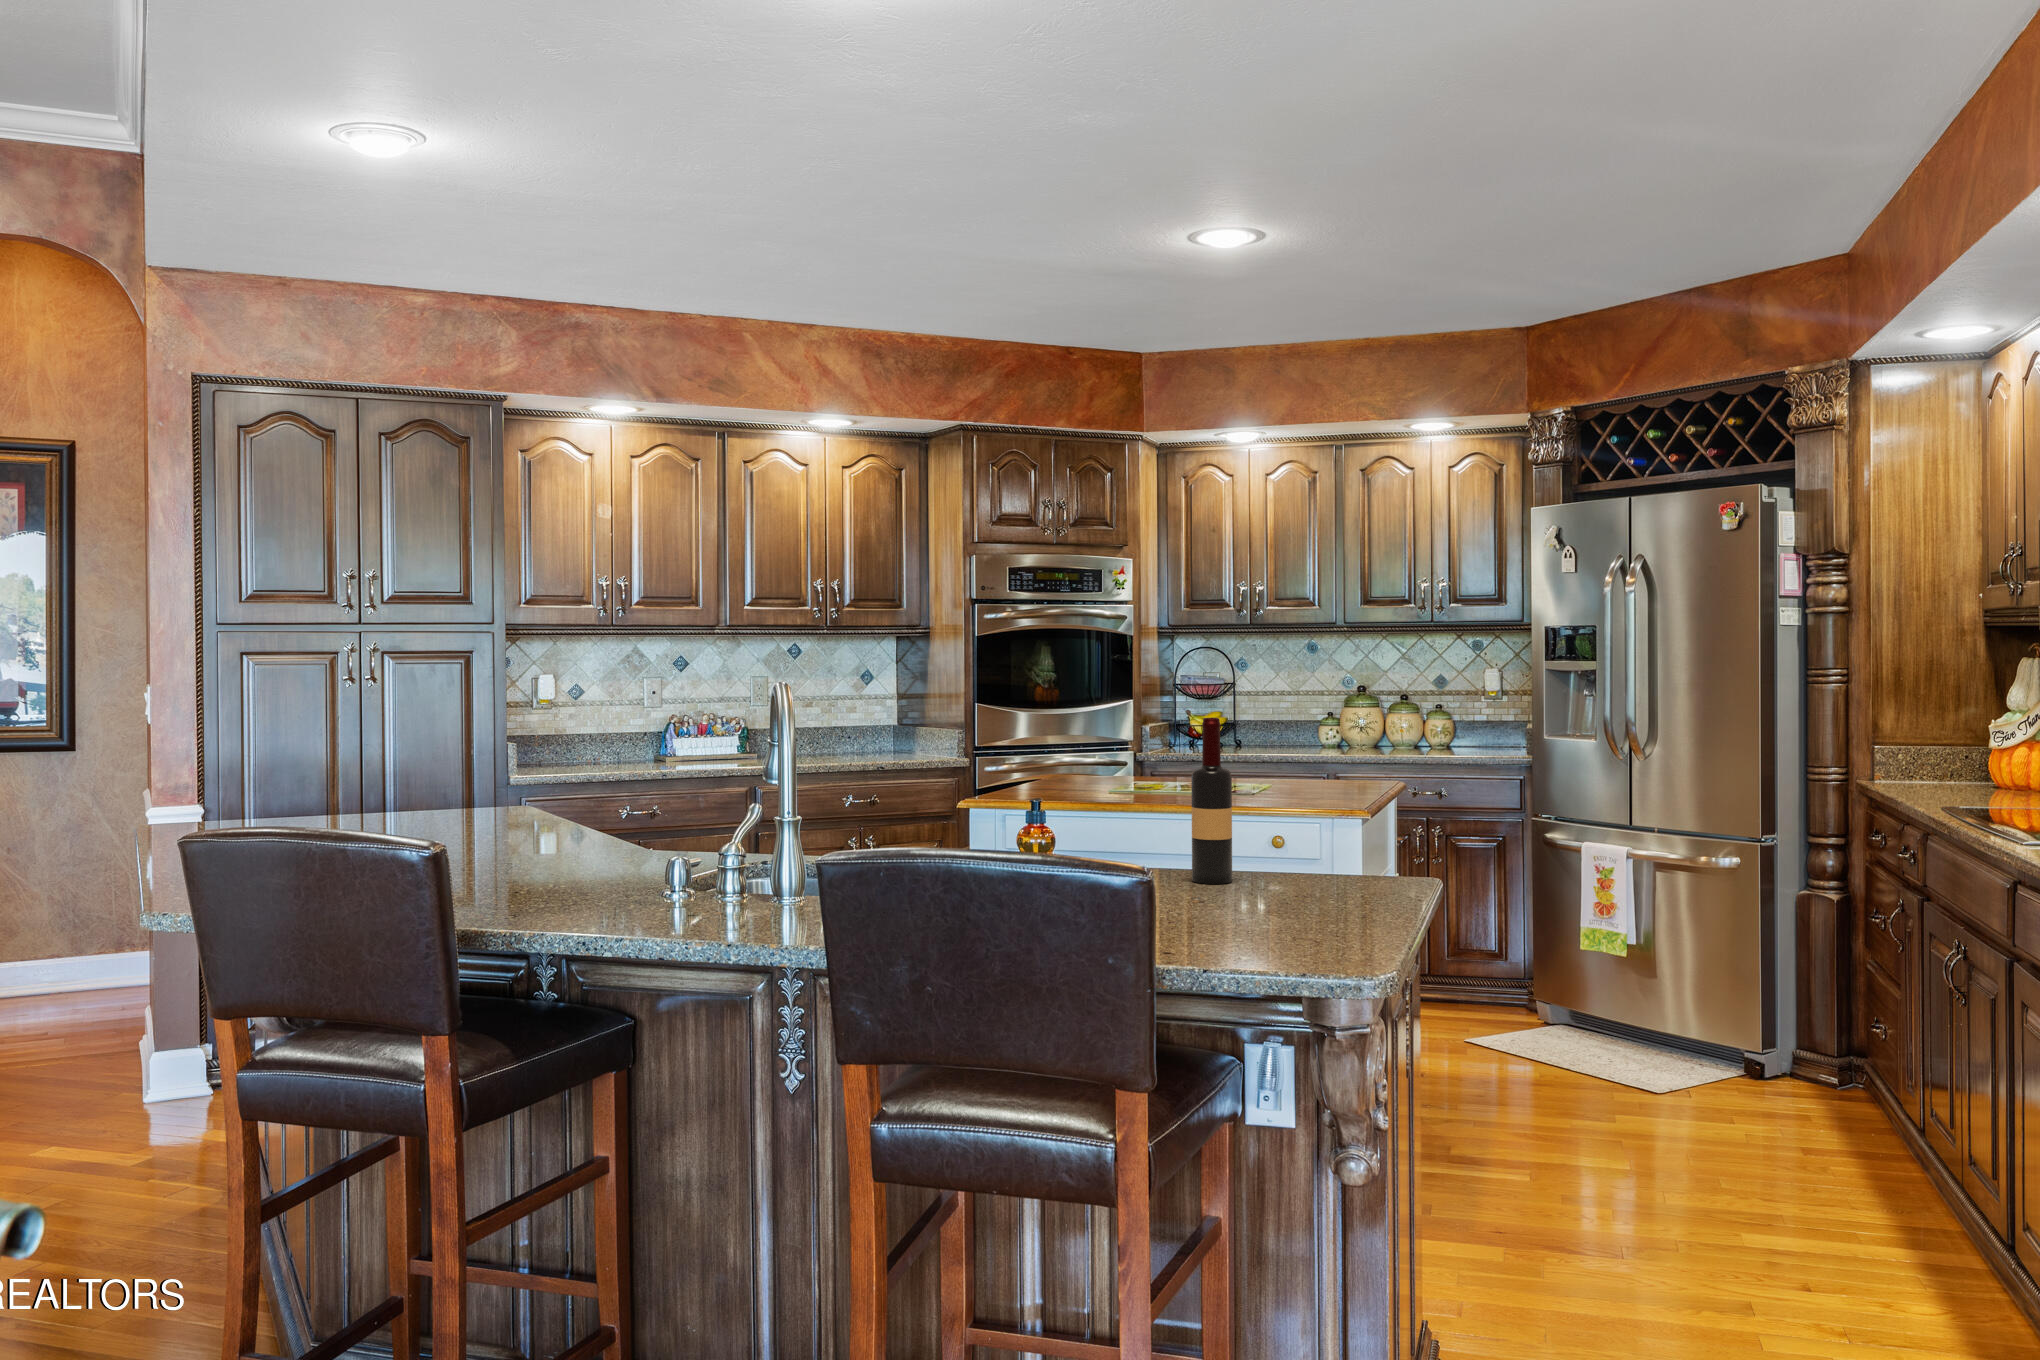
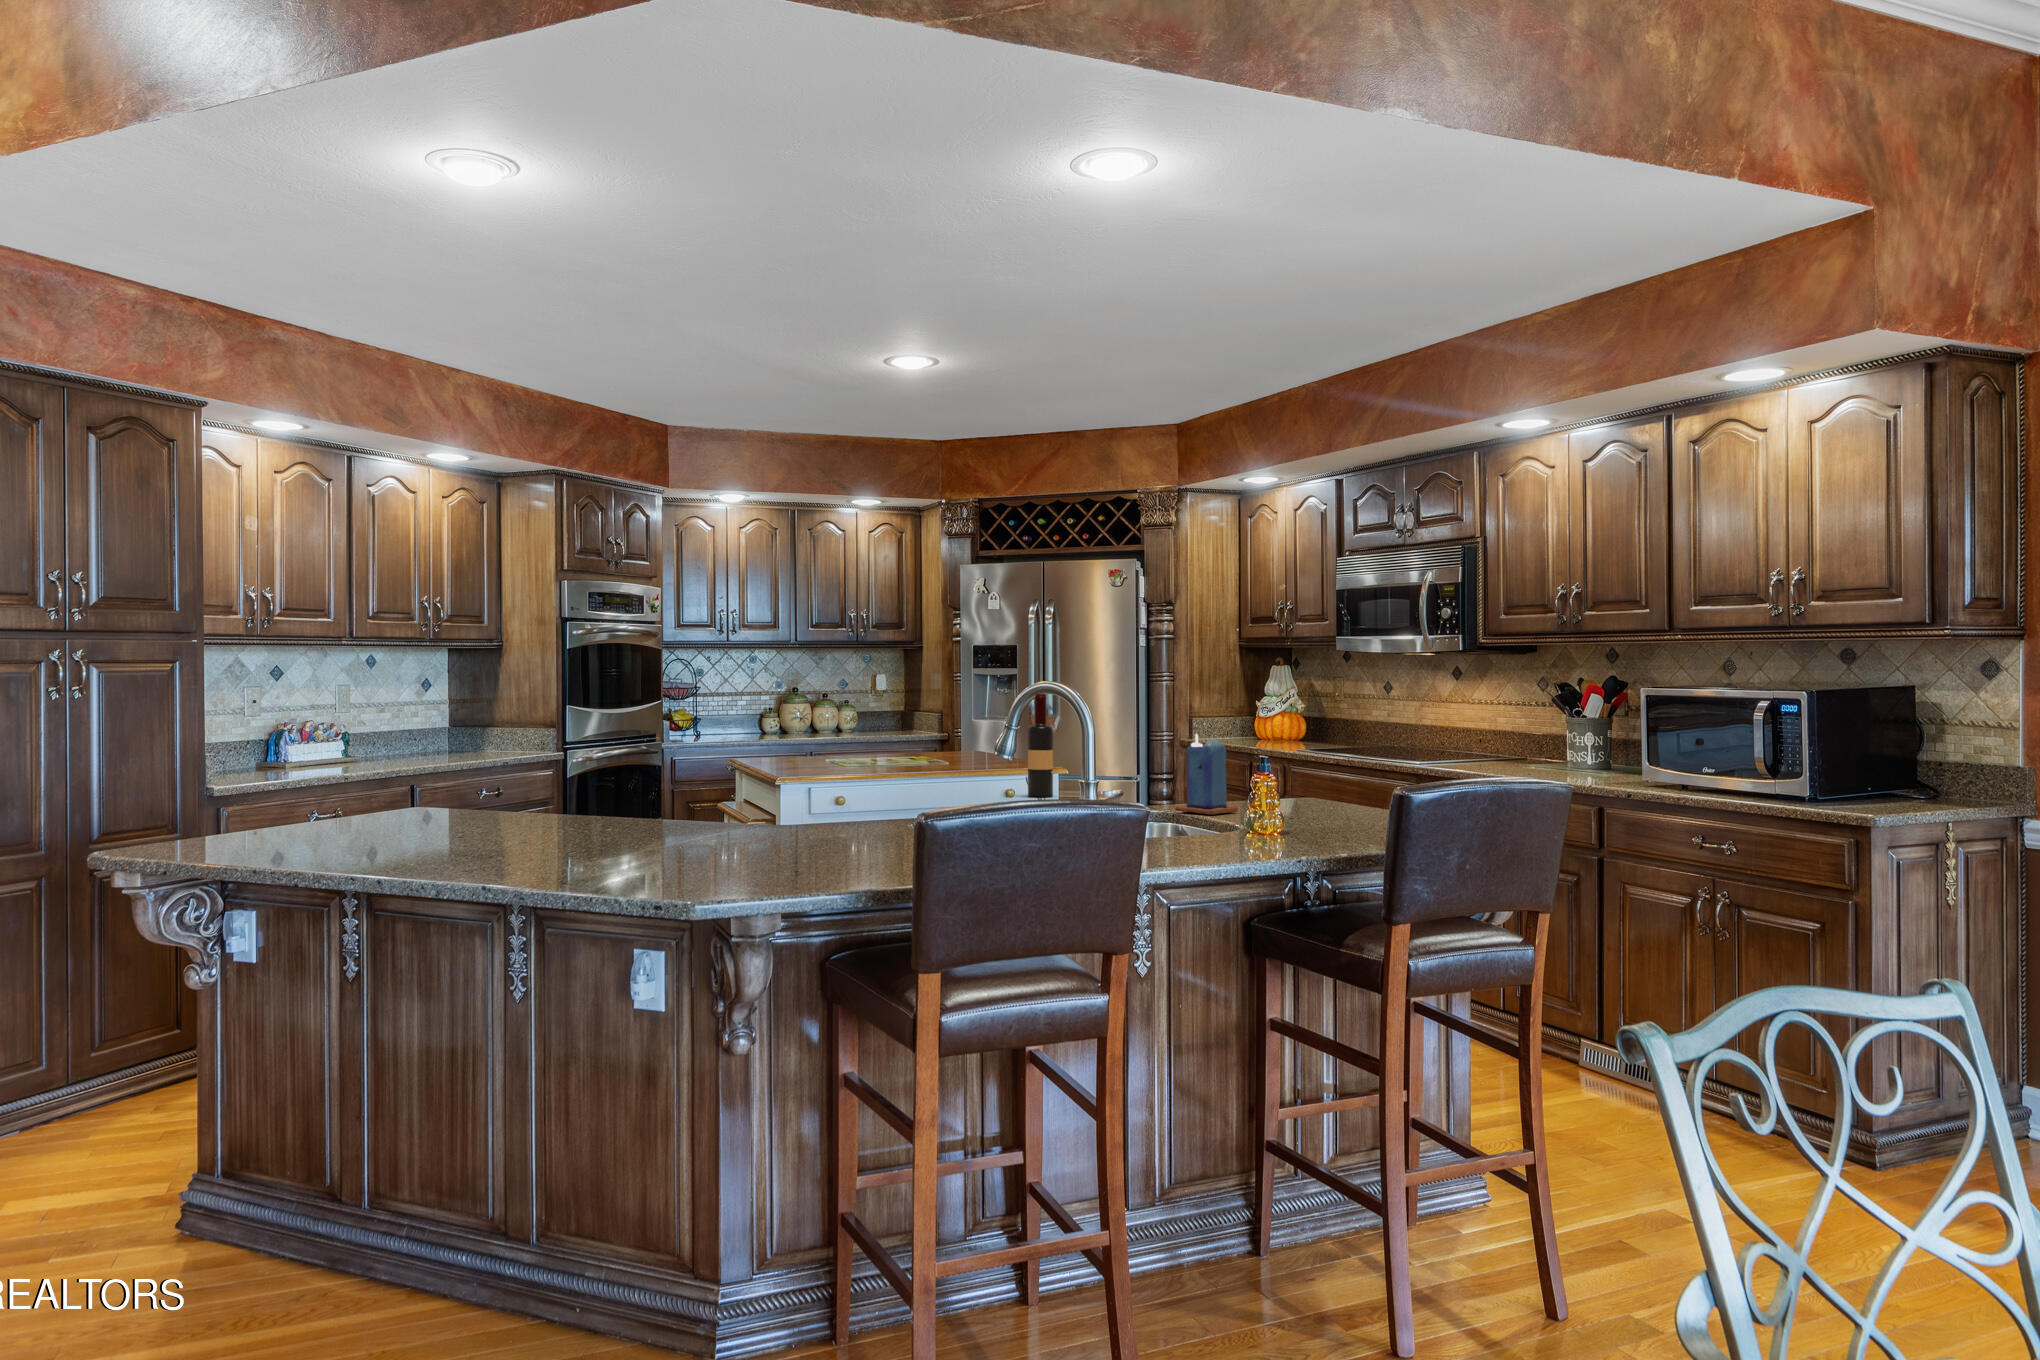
candle: none [1234,807,1335,961] -> present [1175,734,1238,815]

